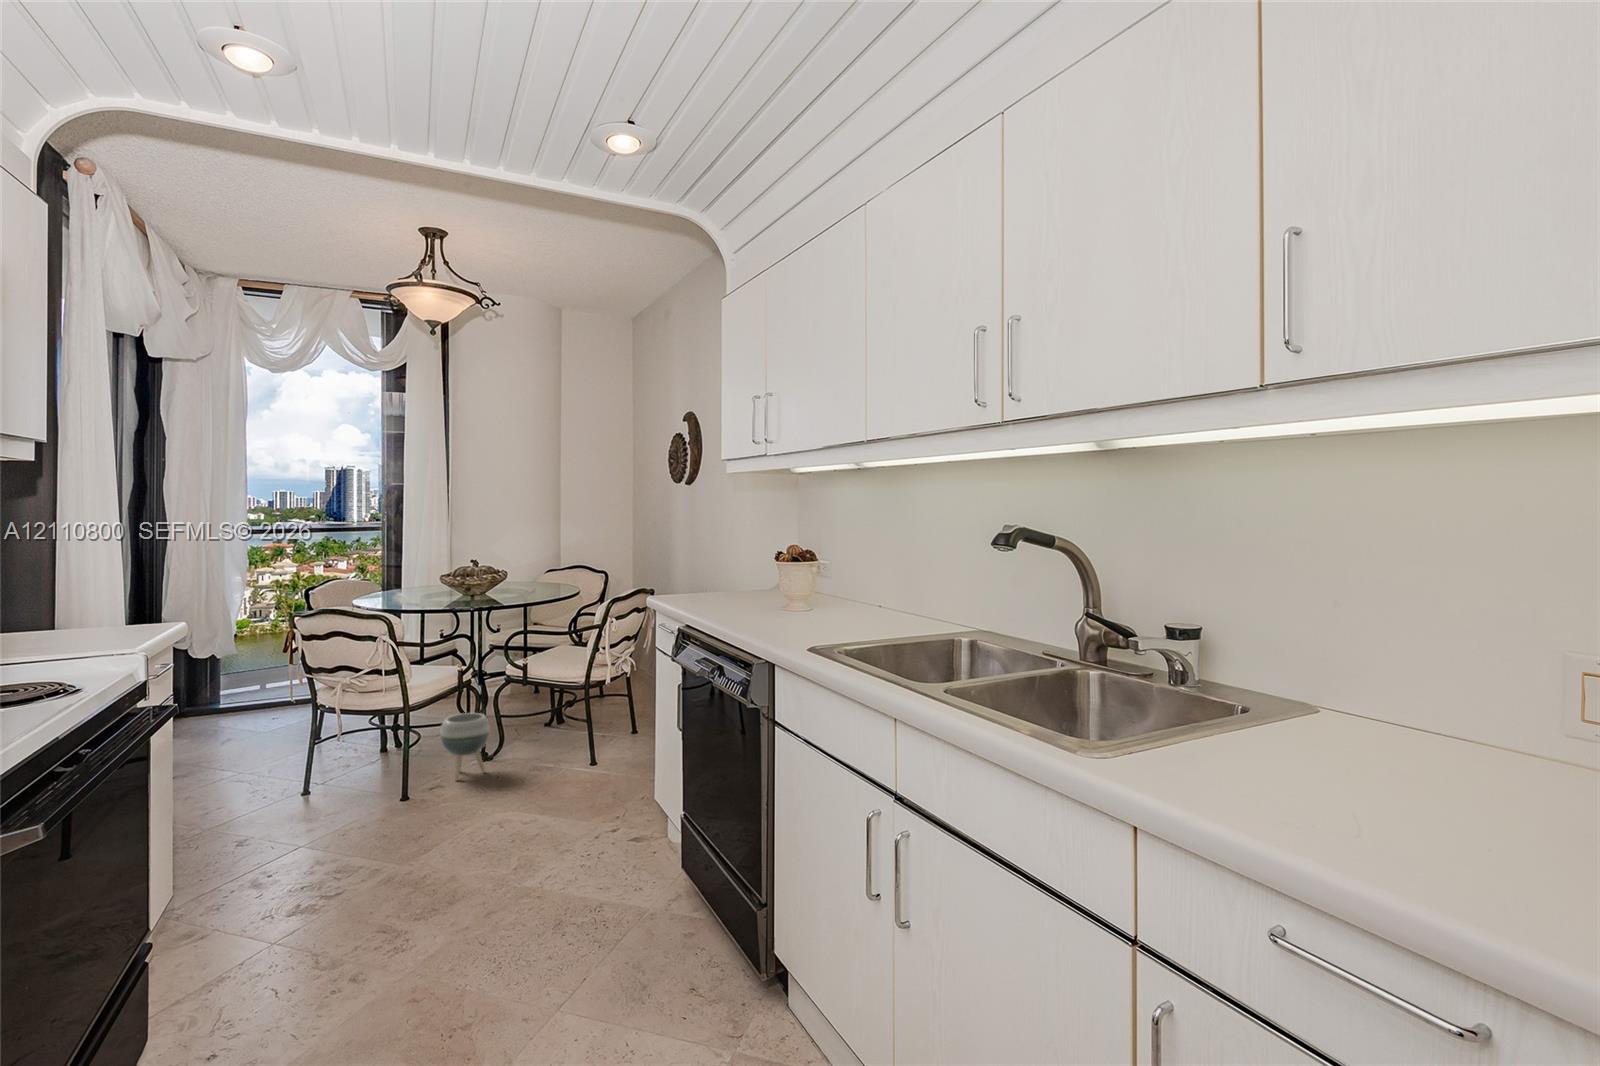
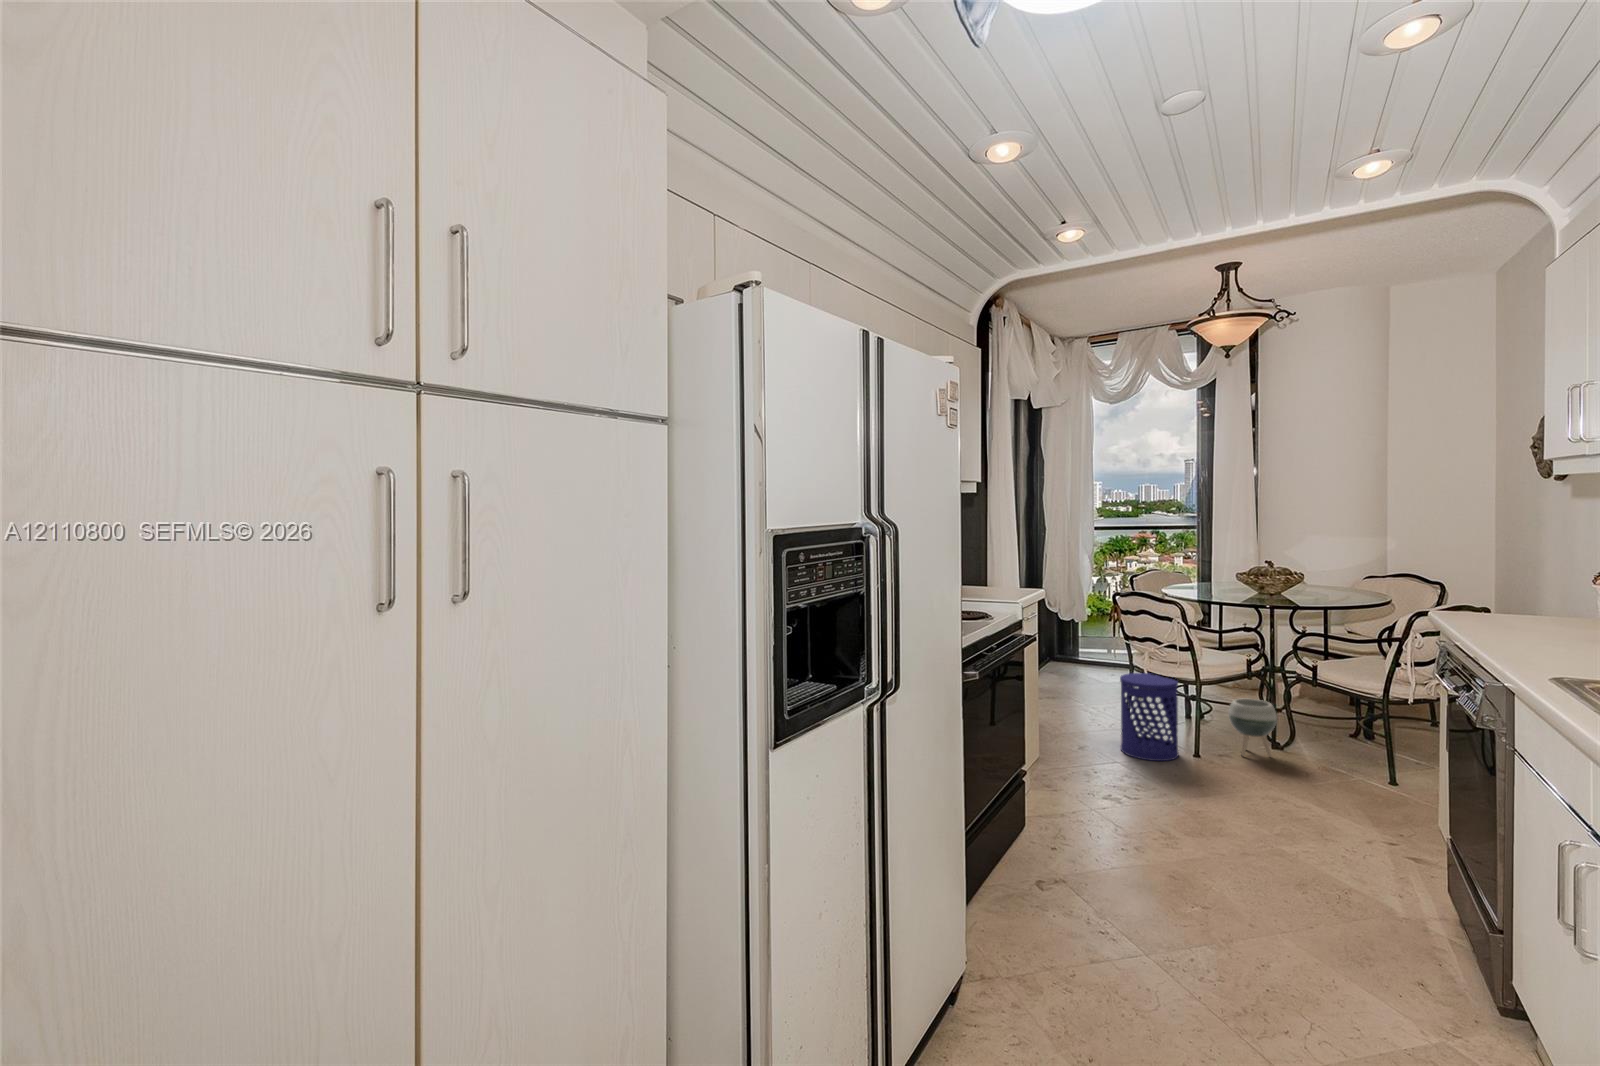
waste bin: none [306,707,386,822] -> present [1120,673,1178,761]

